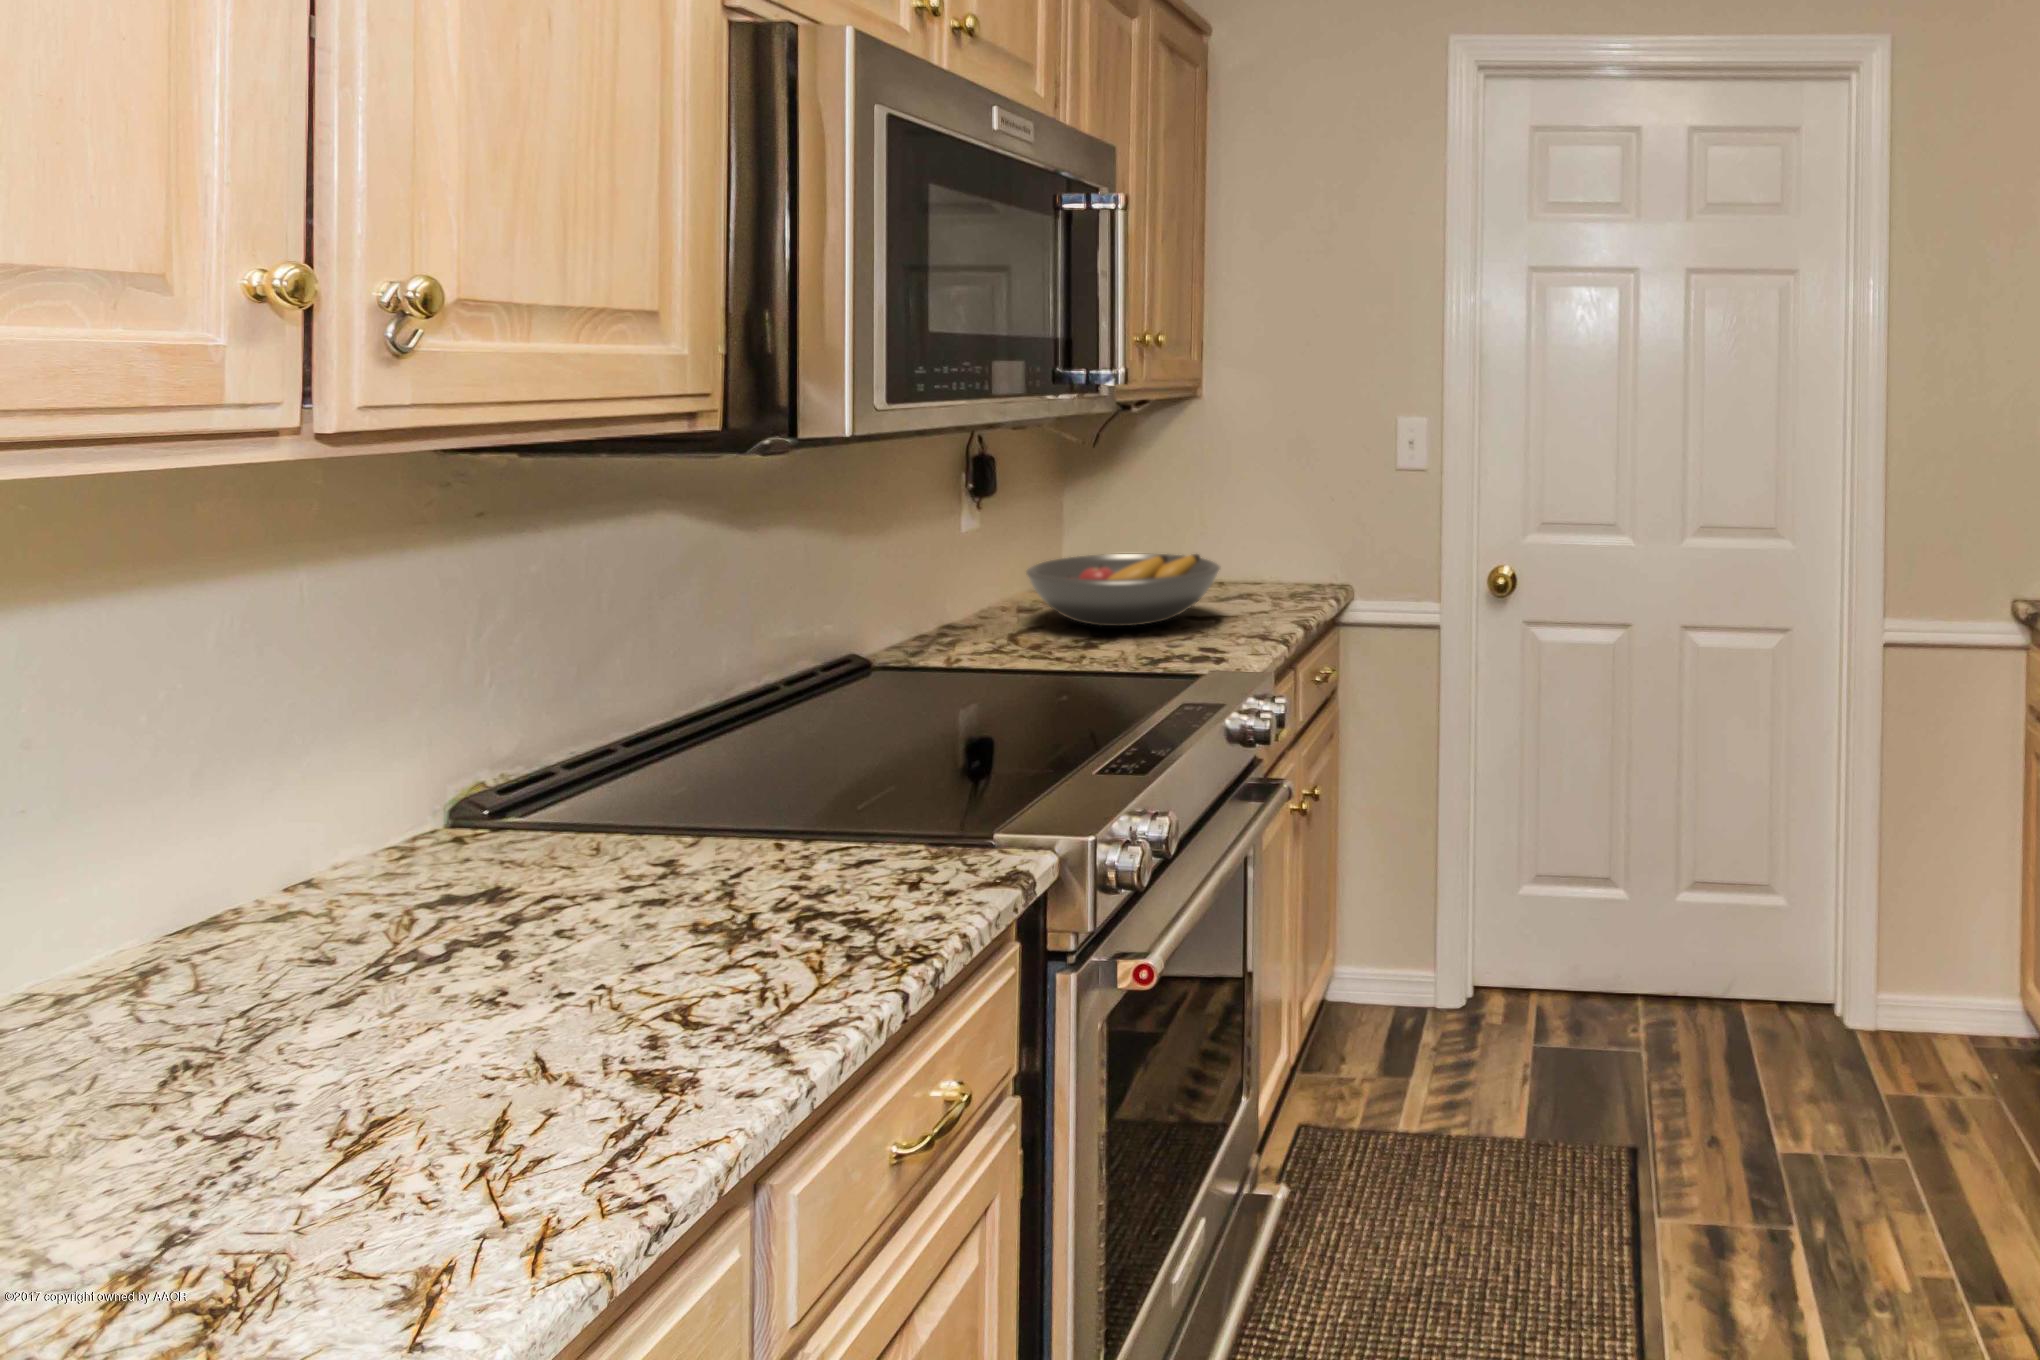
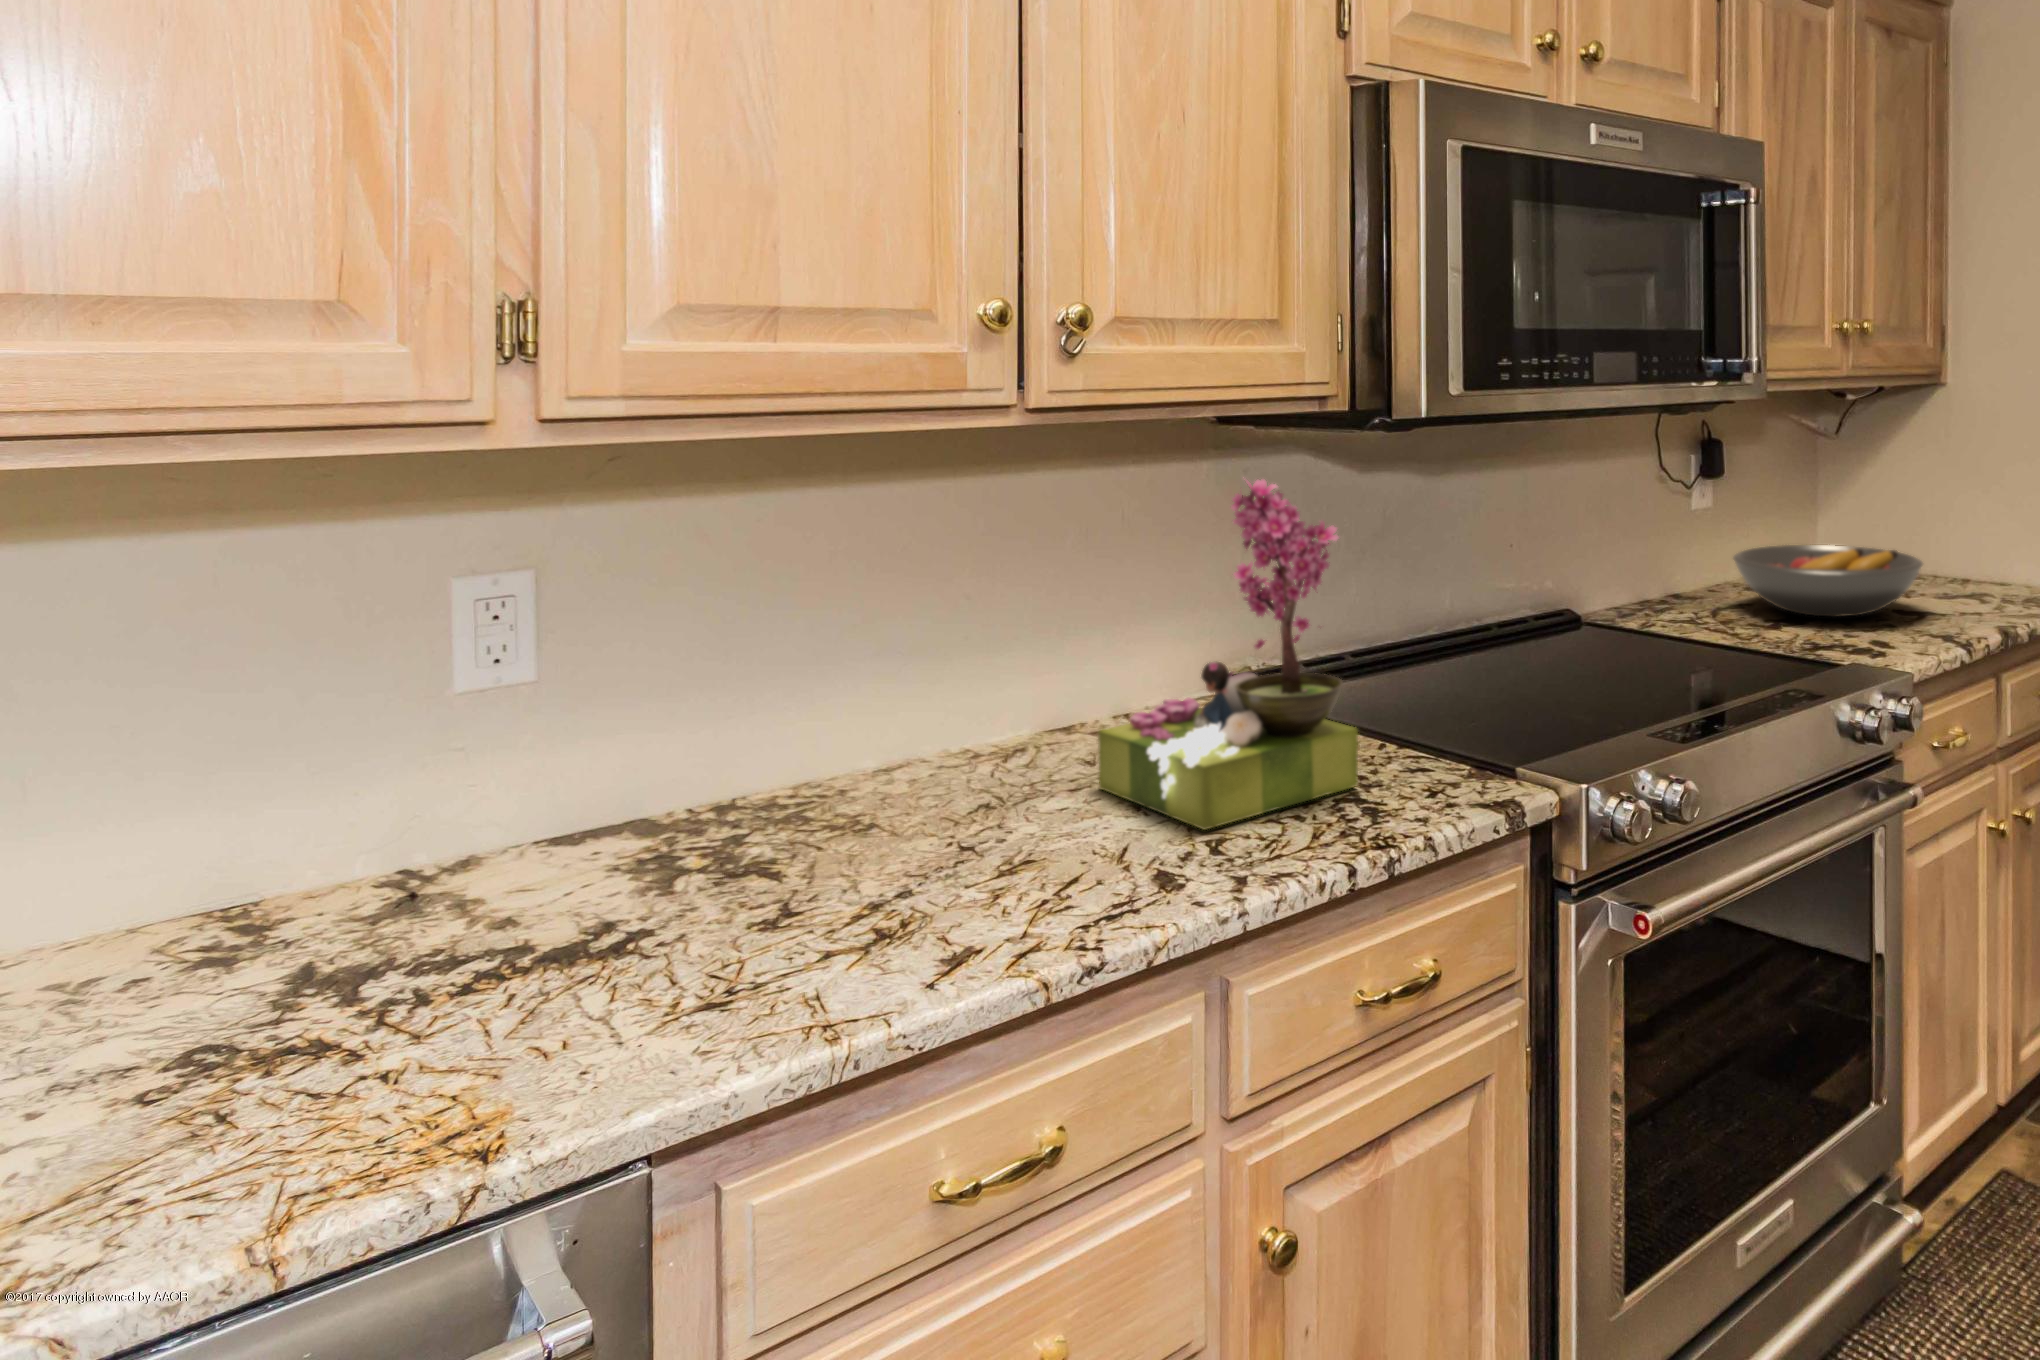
flower arrangement: none [405,517,810,1000] -> present [1098,480,1358,830]

